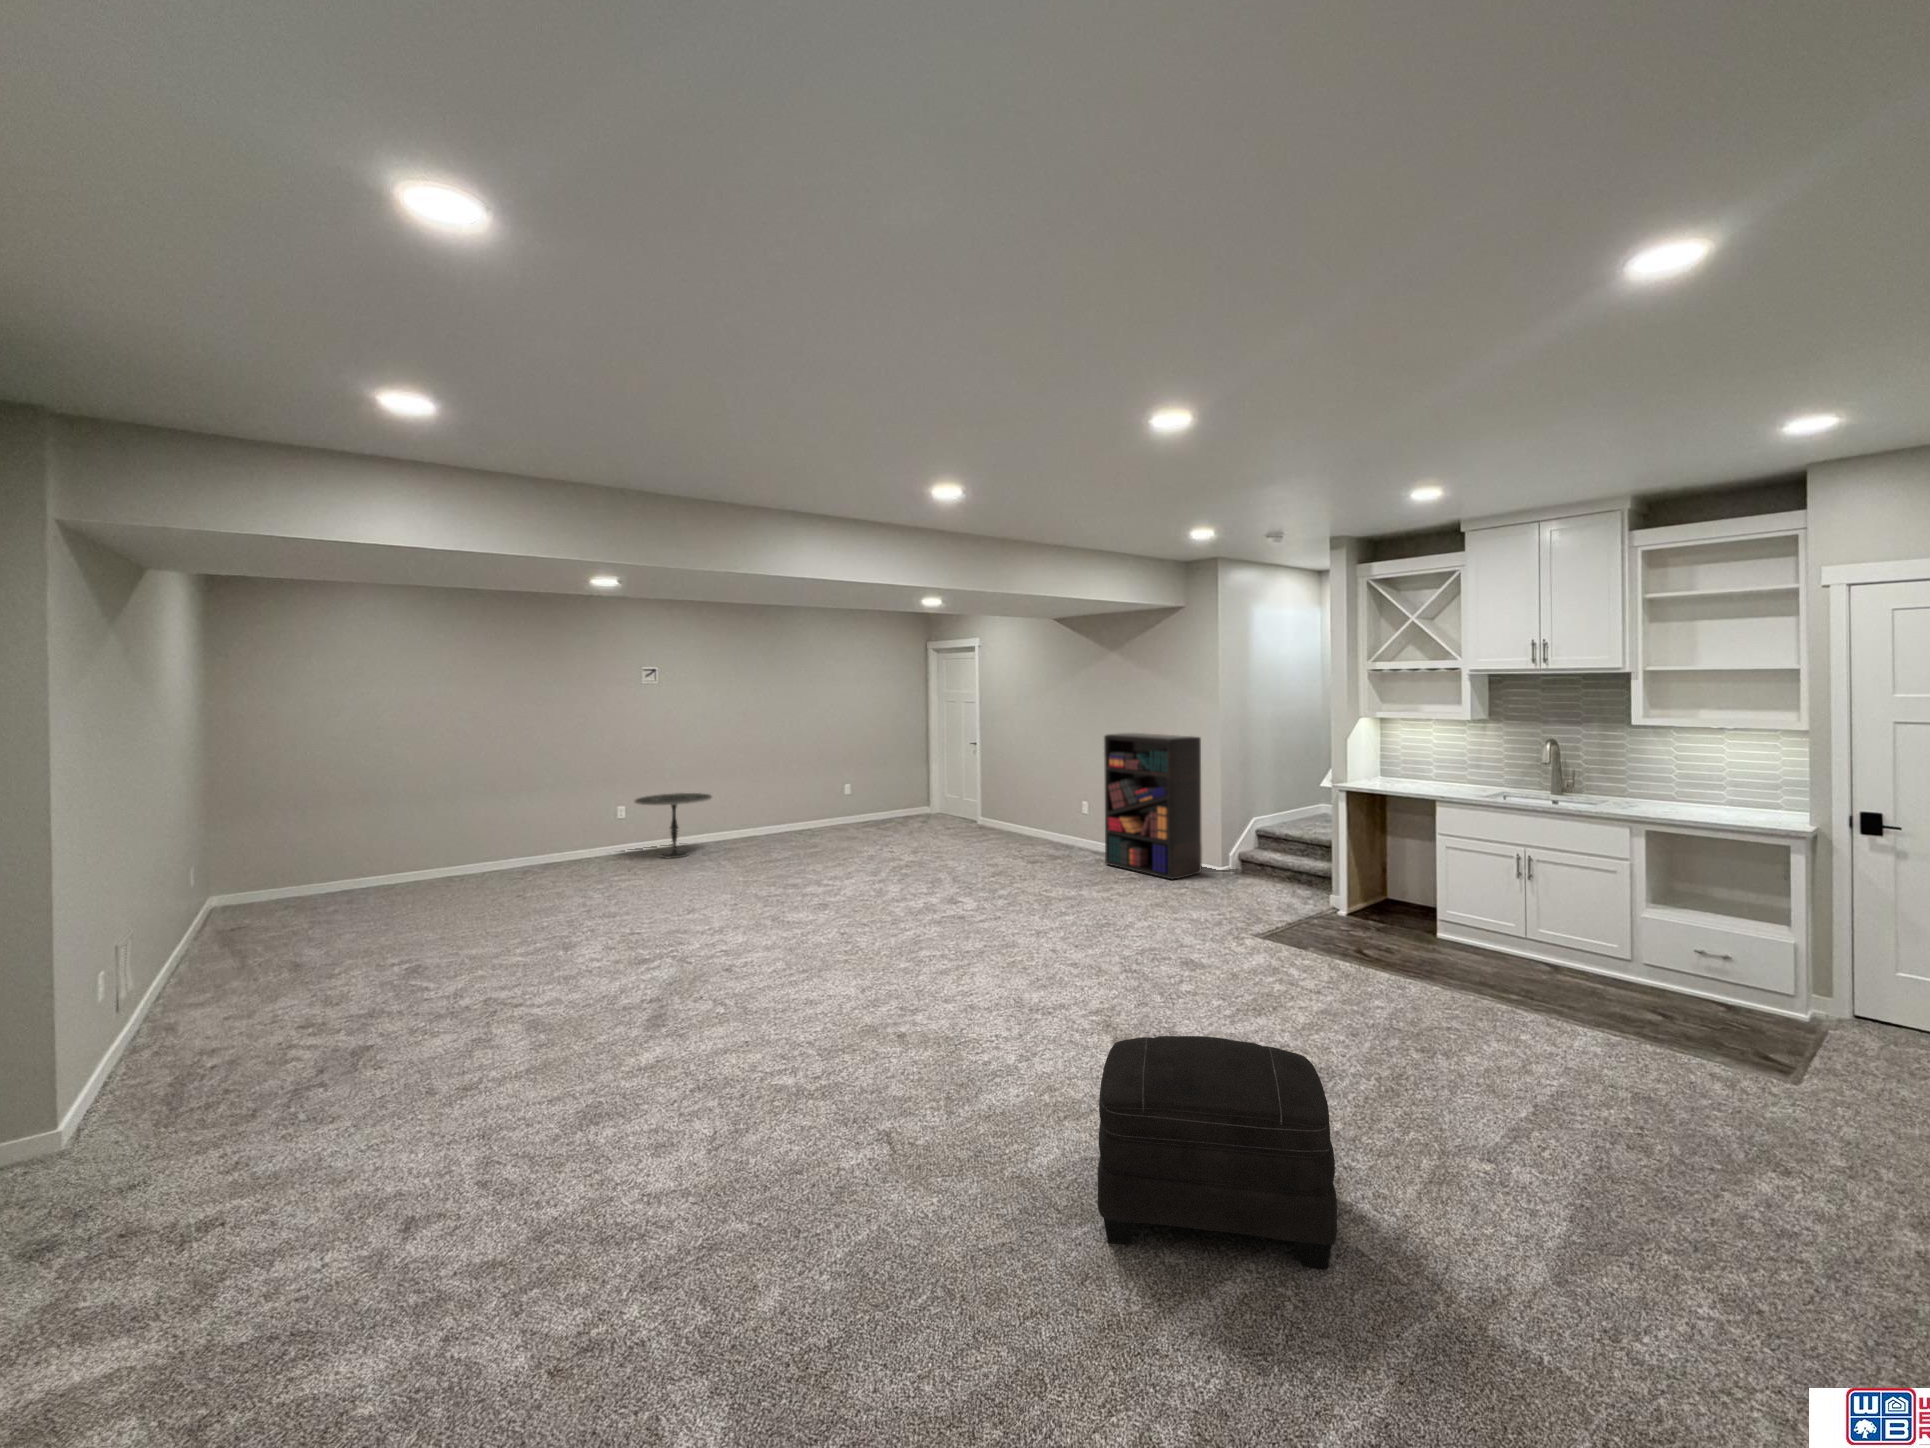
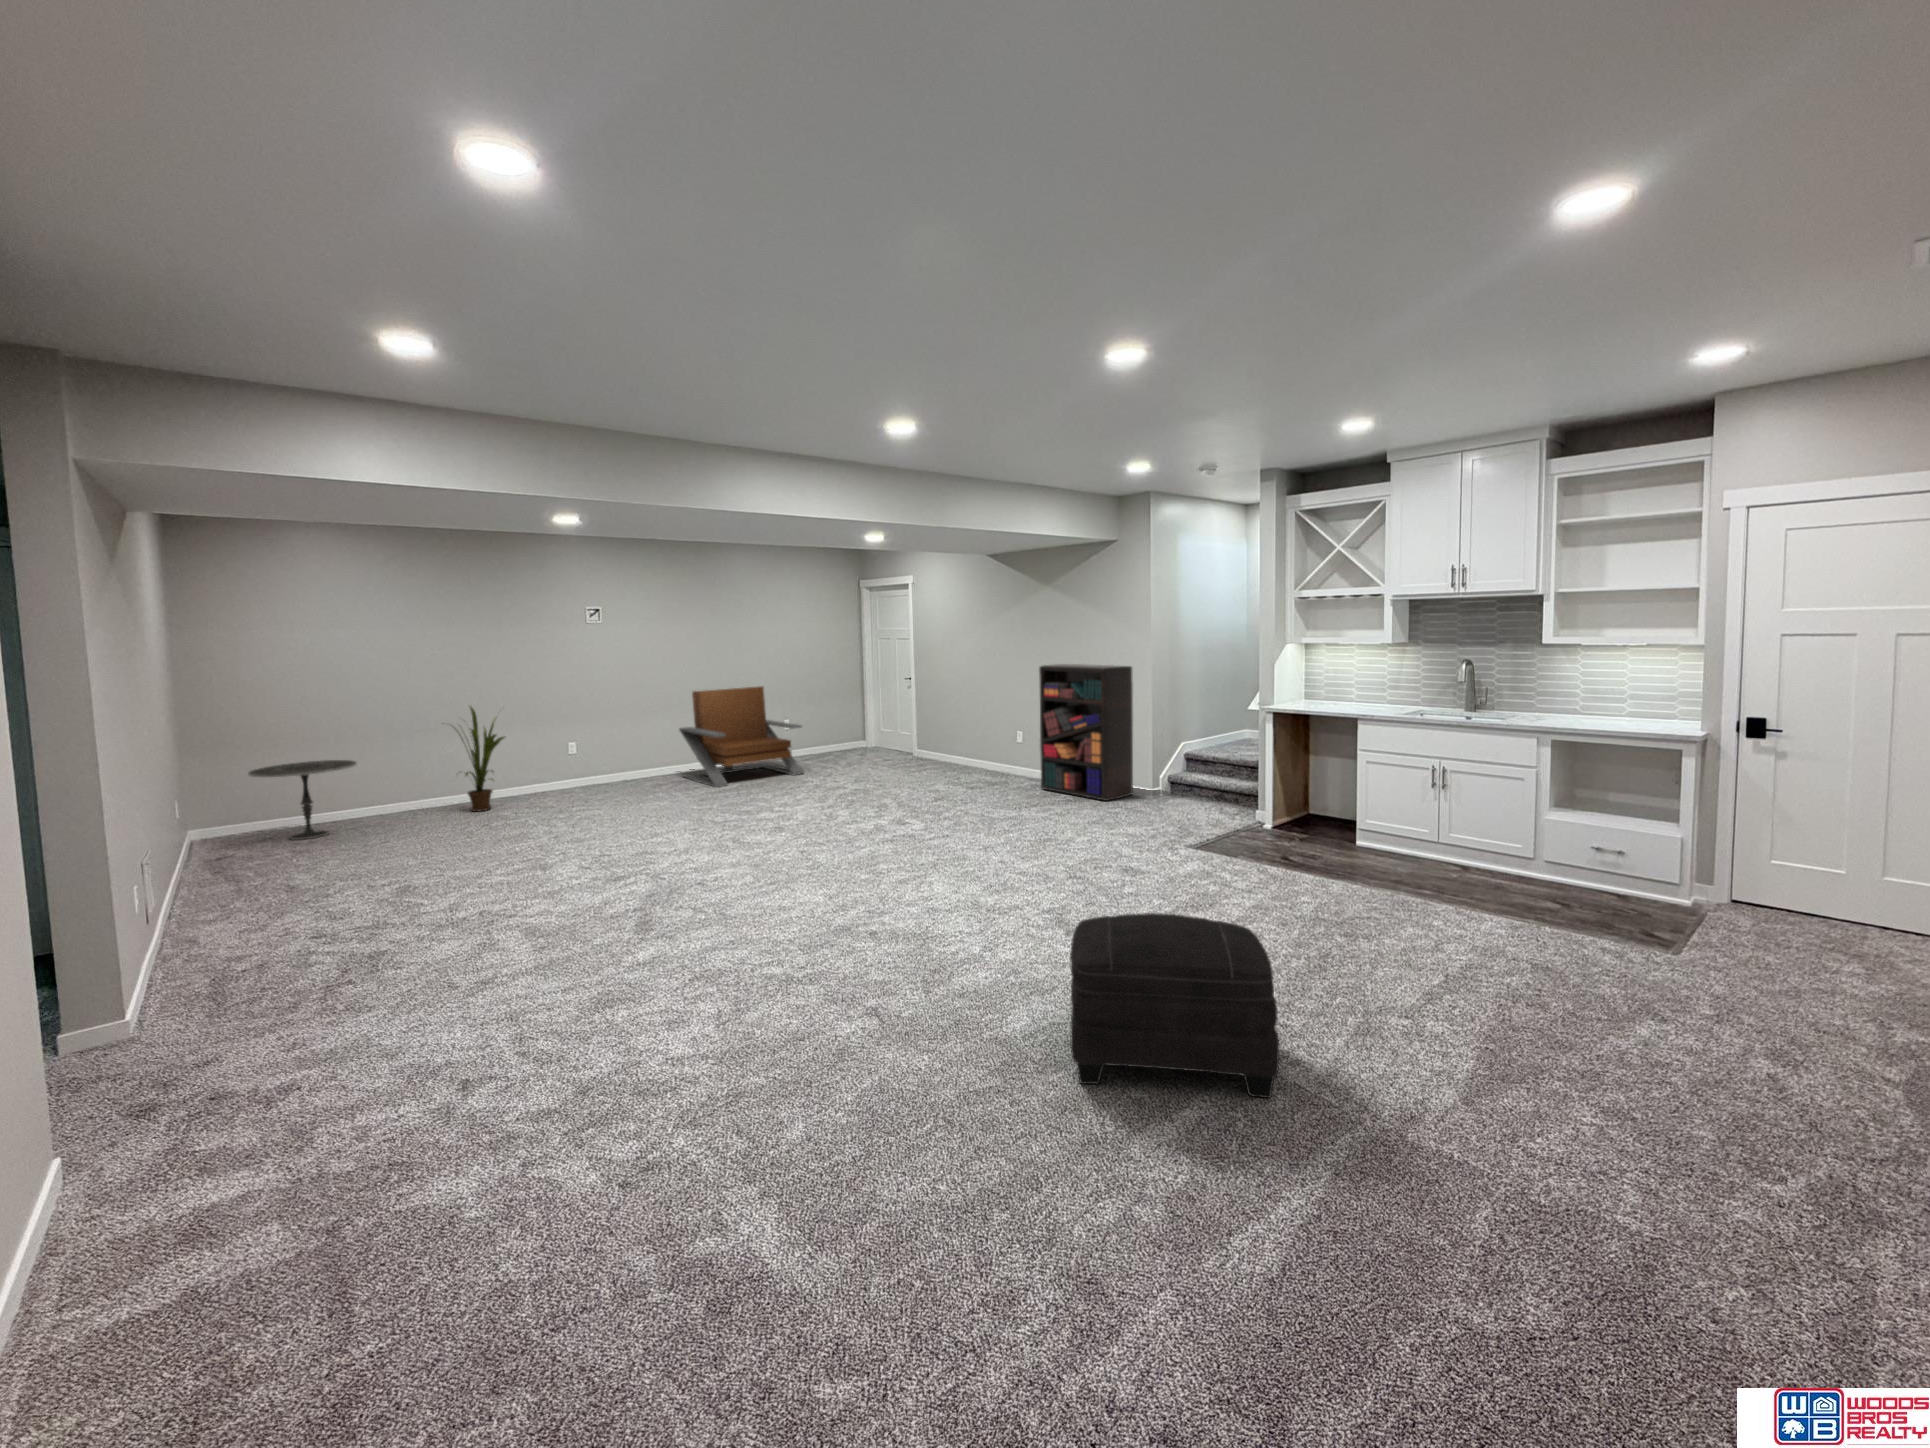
lounge chair: none [733,750,861,856] -> present [679,686,804,787]
house plant: none [479,766,550,879] -> present [461,707,504,811]
side table: present [635,793,712,858] -> present [248,760,357,840]

